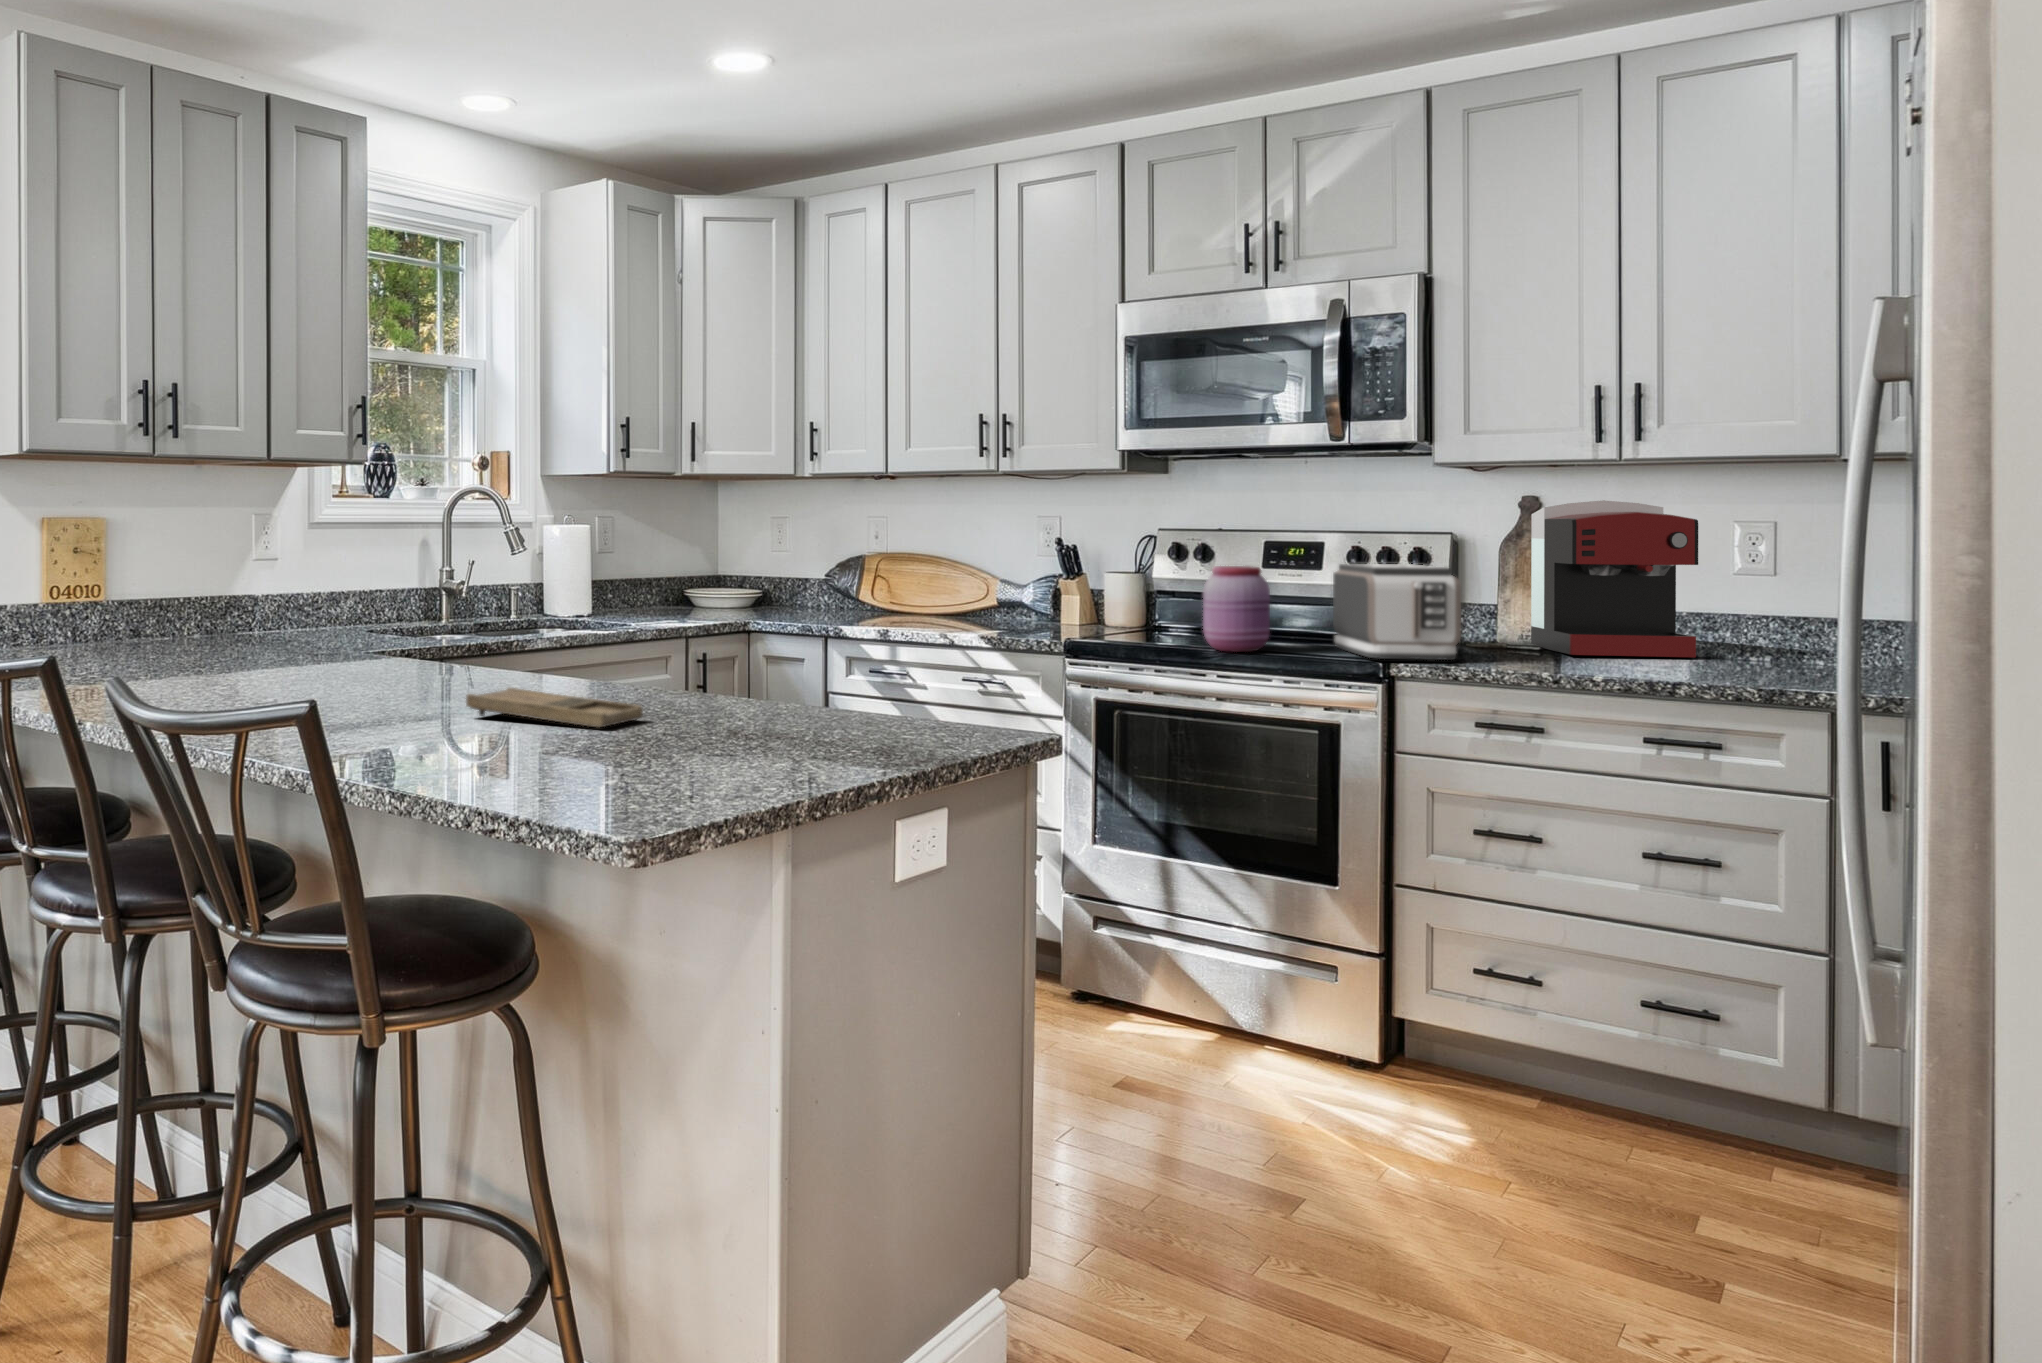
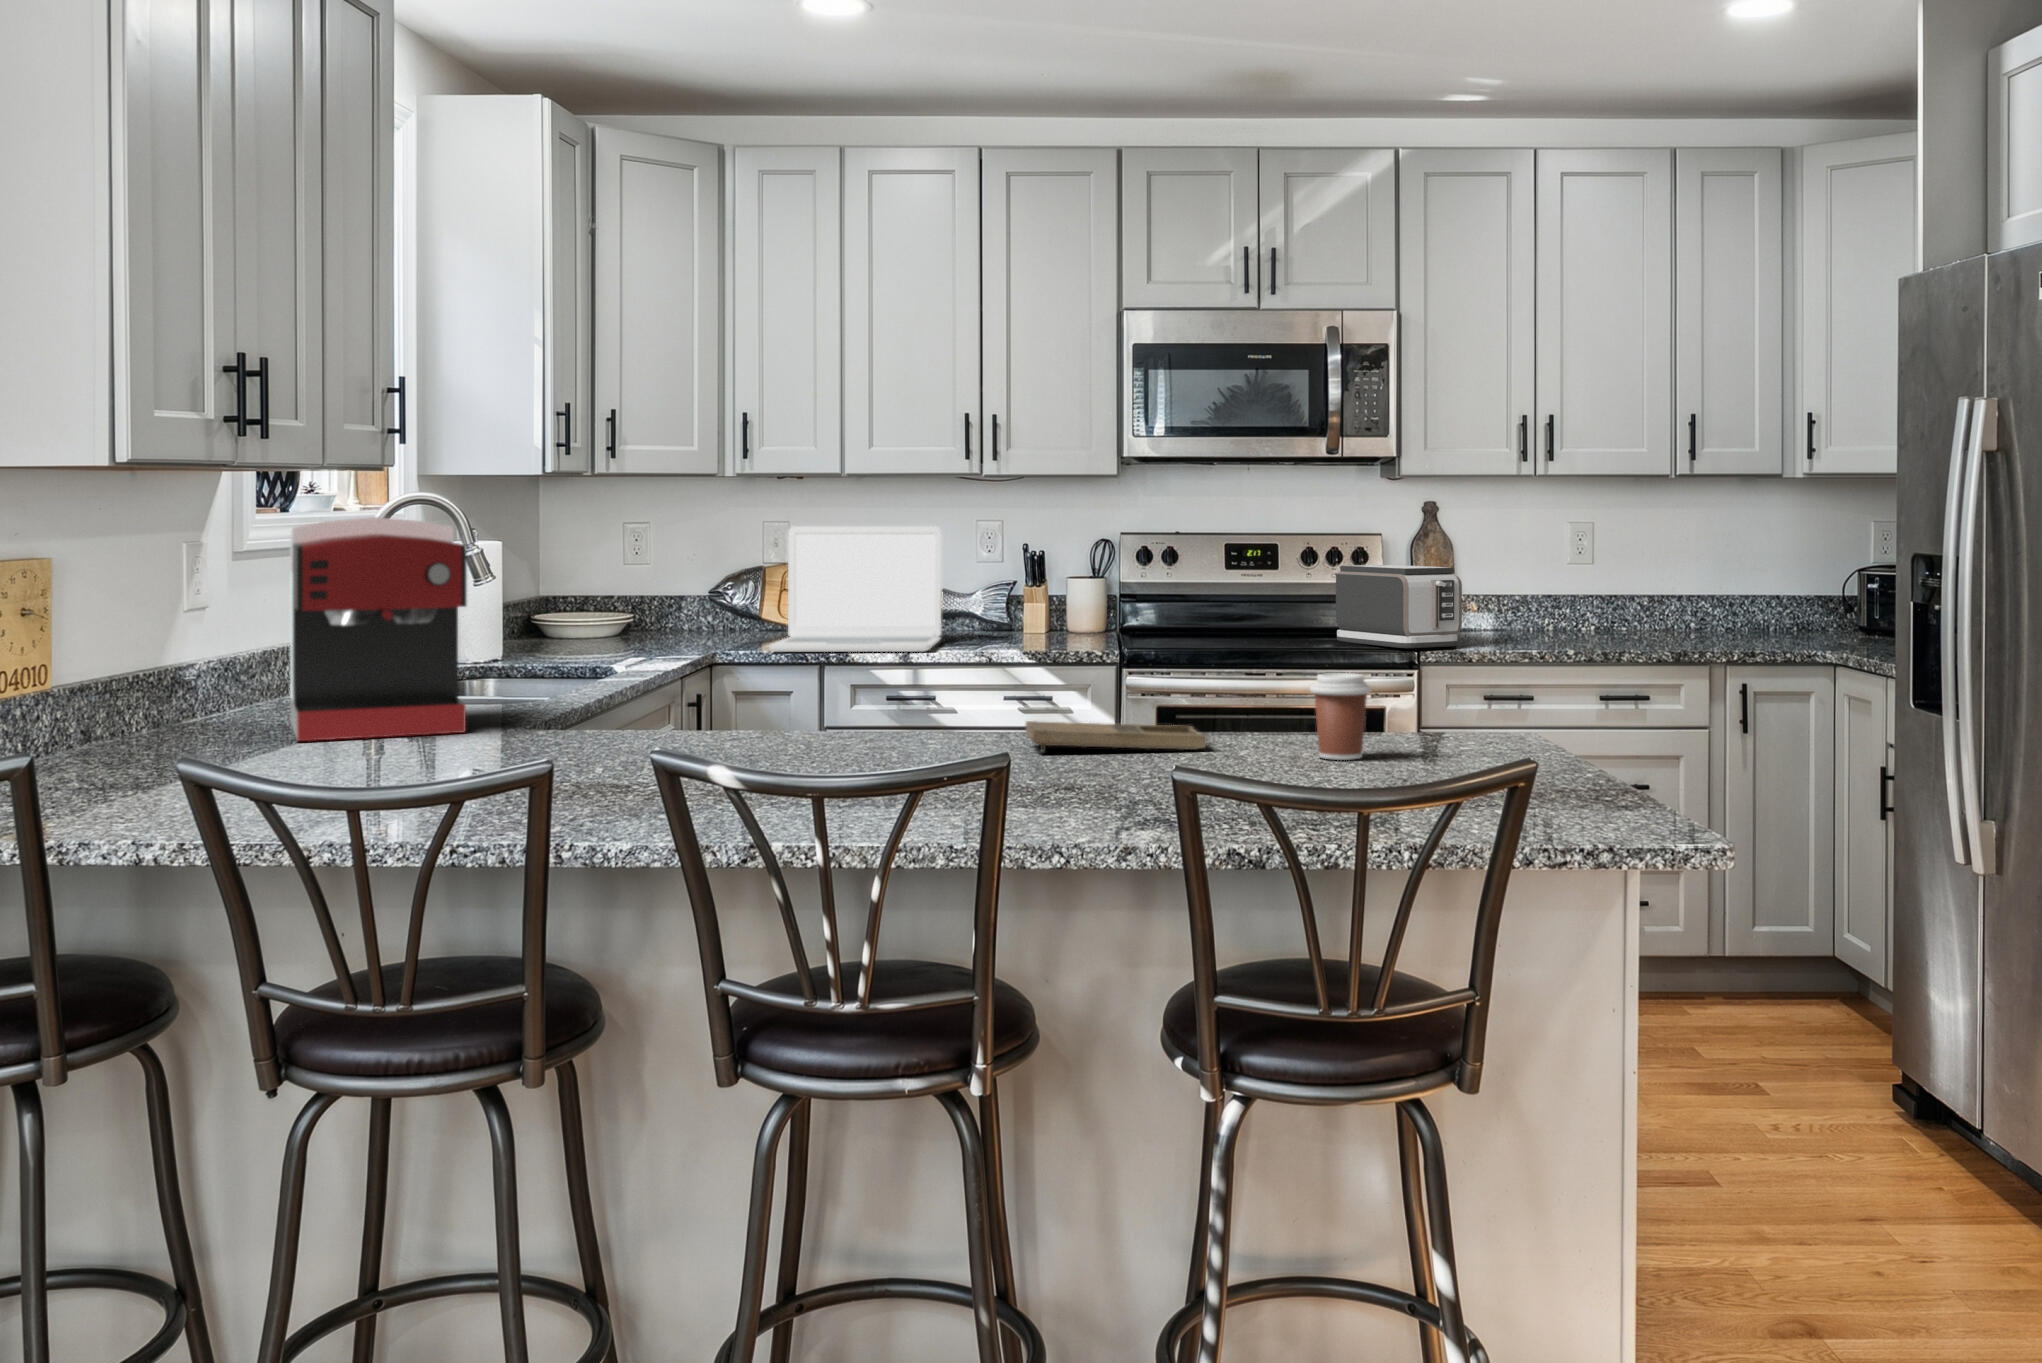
coffee maker: present [1531,500,1698,657] -> present [290,517,467,741]
laptop: none [758,519,931,633] -> present [770,526,941,652]
jar: present [1203,566,1270,652] -> none [1255,570,1312,649]
coffee cup: none [639,659,703,751] -> present [1310,673,1371,760]

